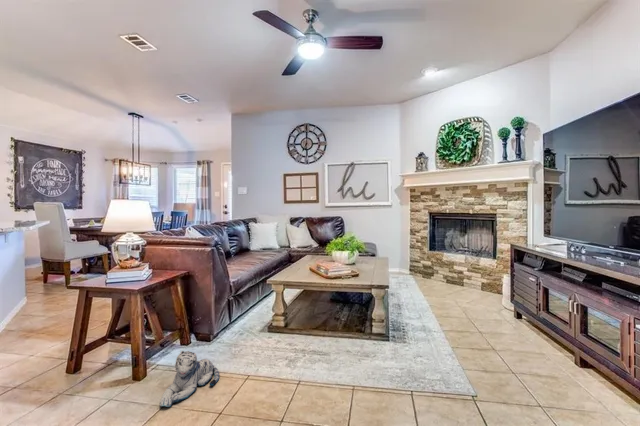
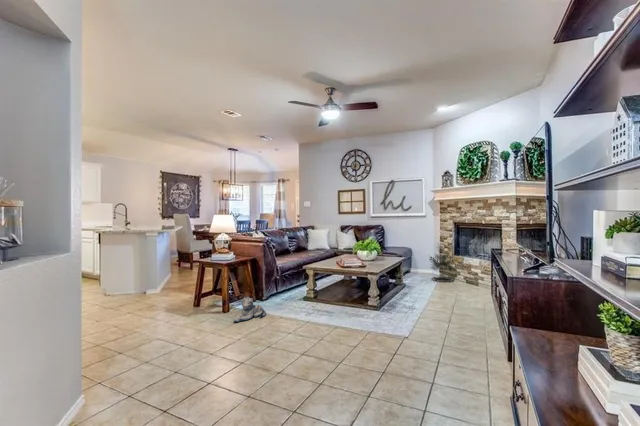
potted tree: none [404,237,436,284] -> present [430,247,453,282]

